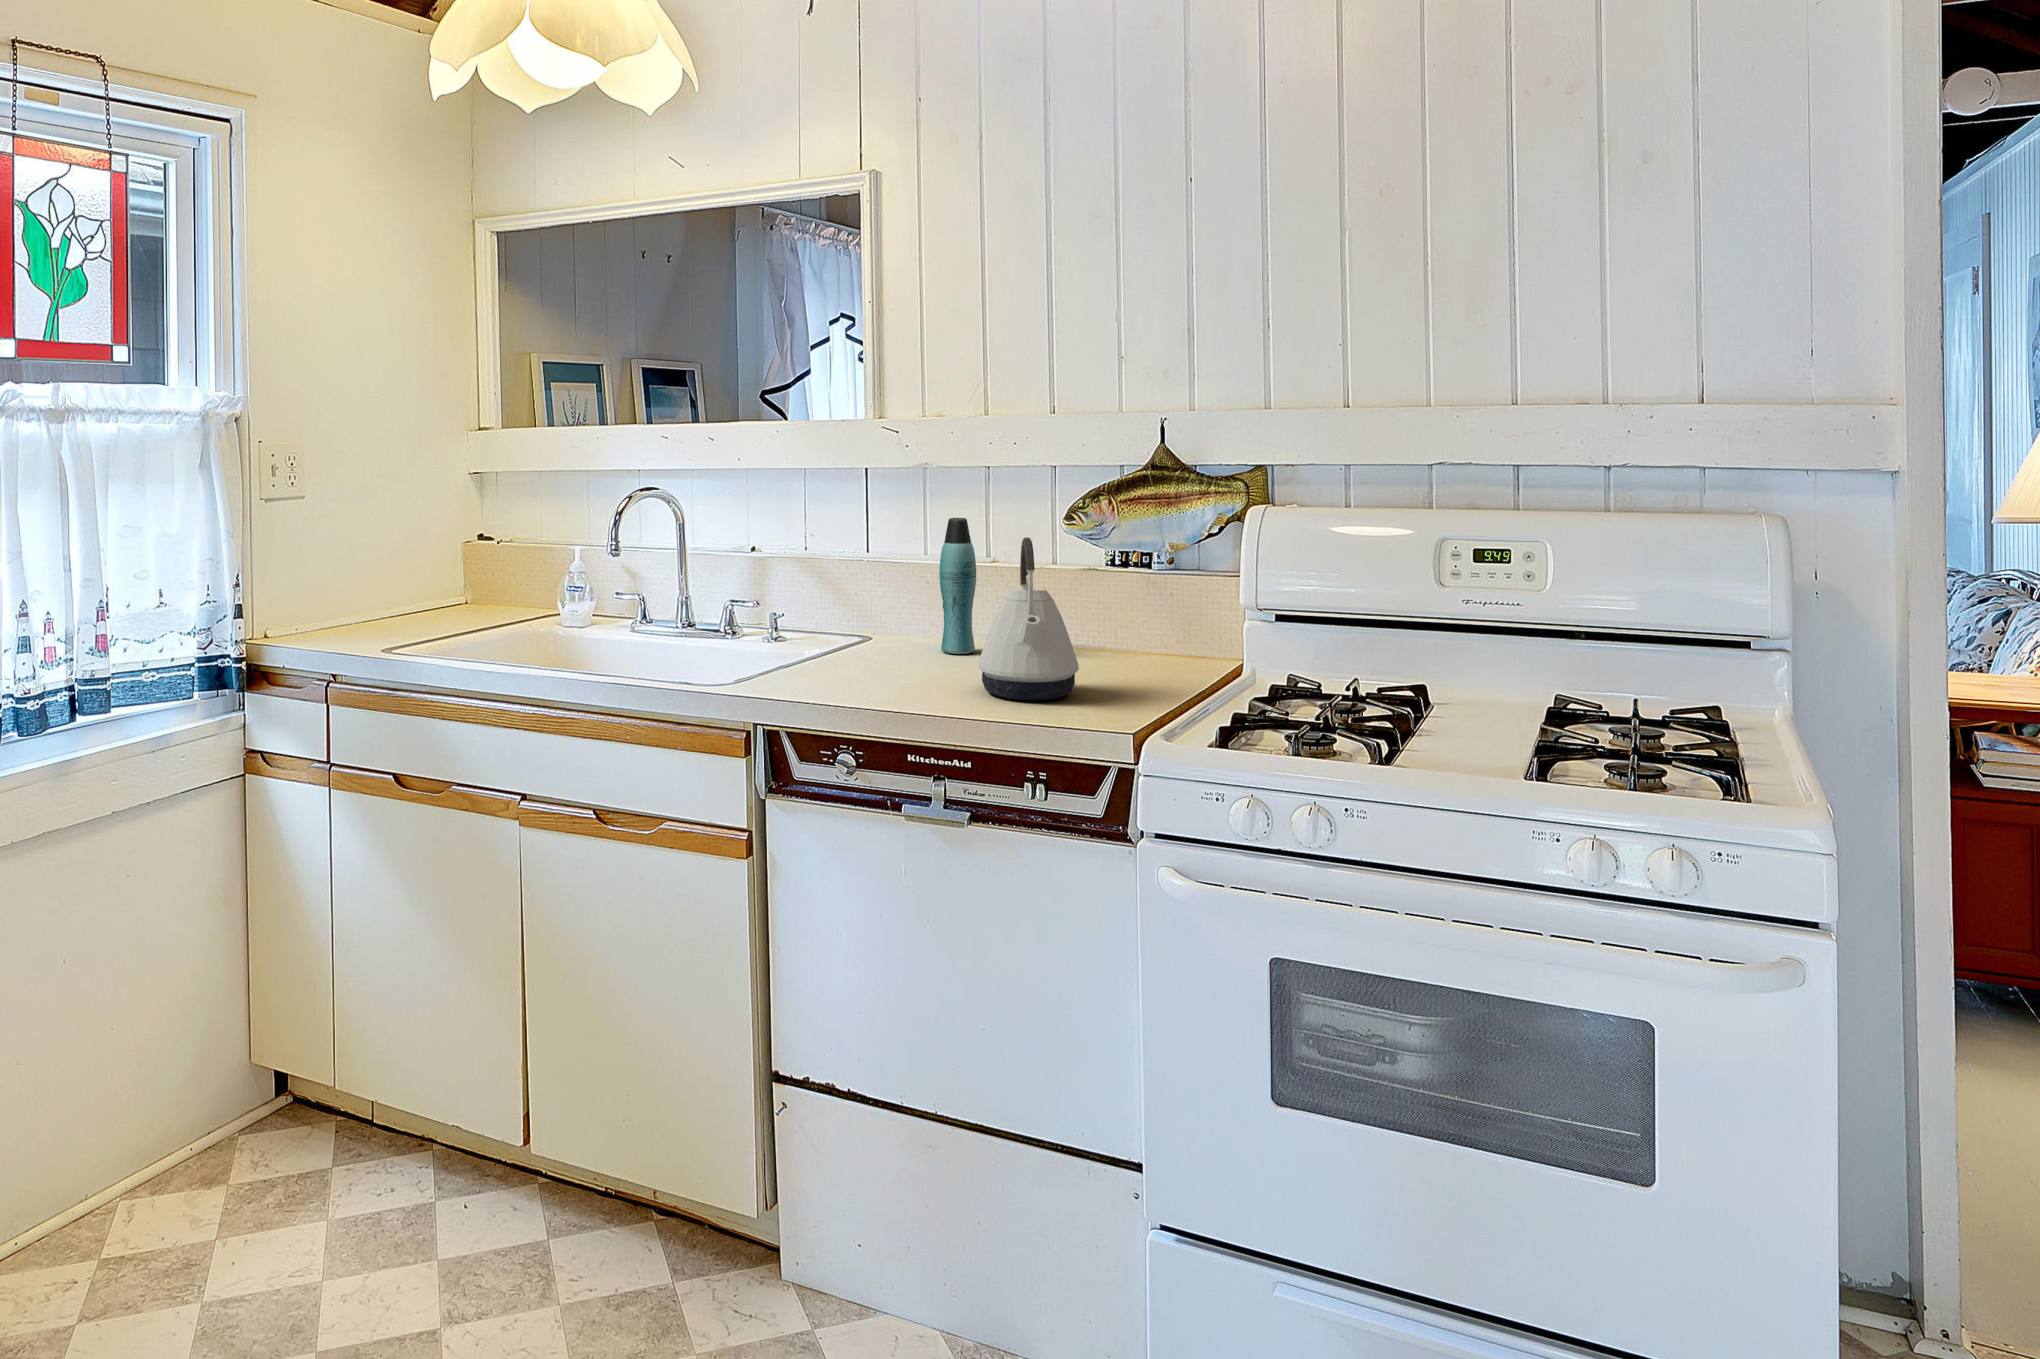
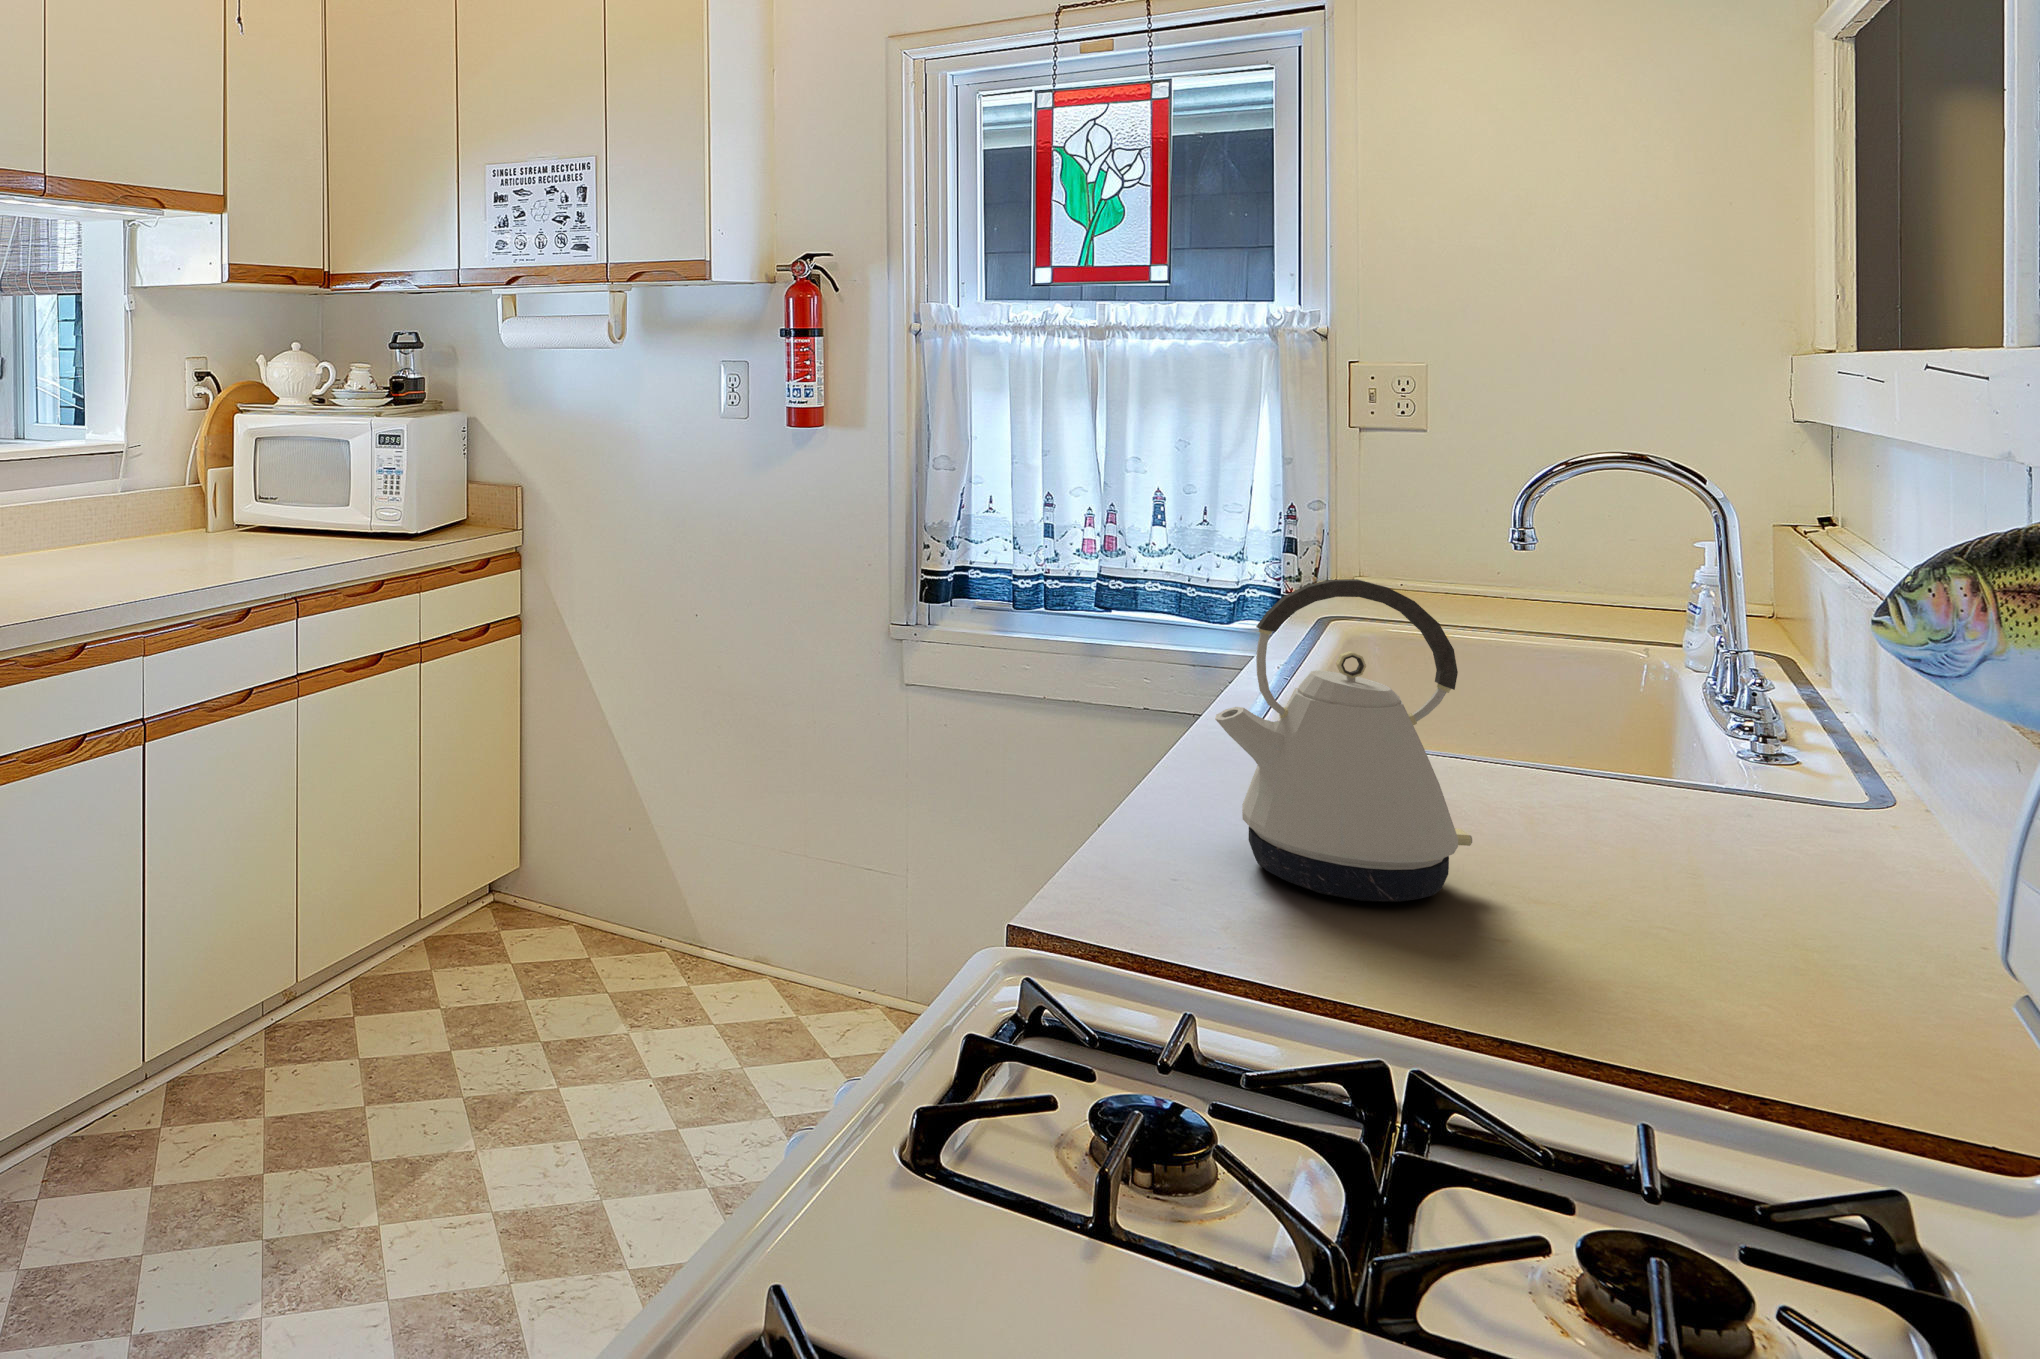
bottle: present [939,518,976,654] -> none [1702,568,1803,869]

